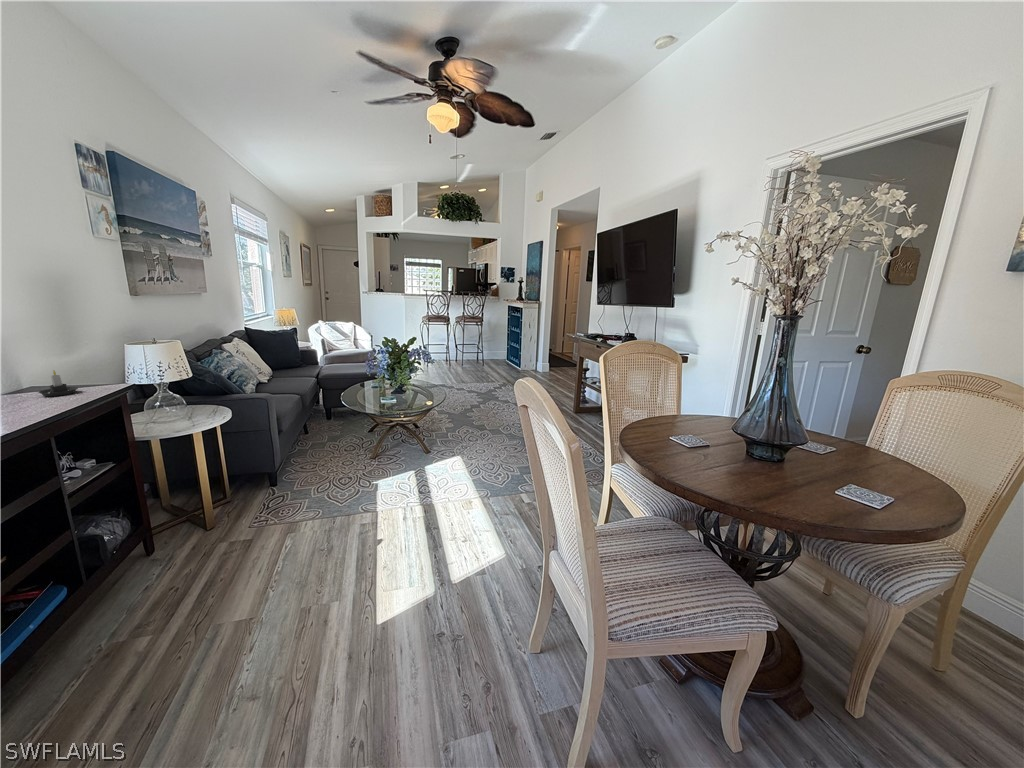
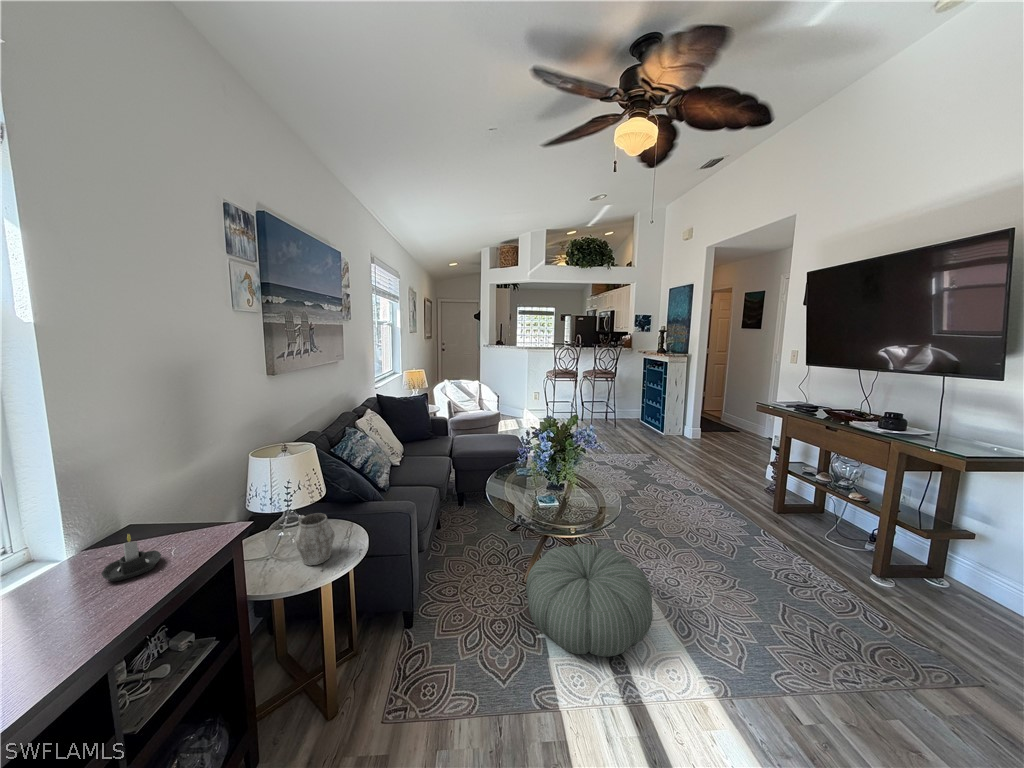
mug: none [173,383,205,415] -> present [295,513,335,565]
pouf: none [364,421,450,477] -> present [526,544,653,657]

